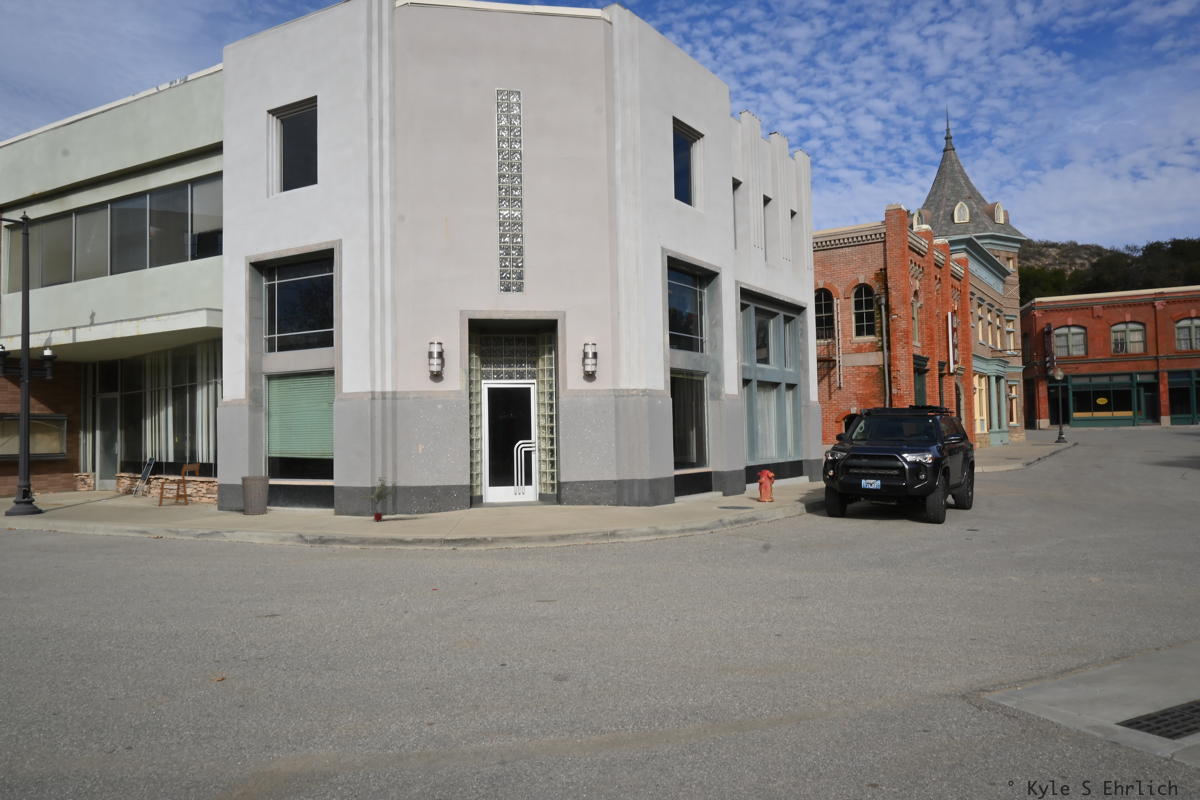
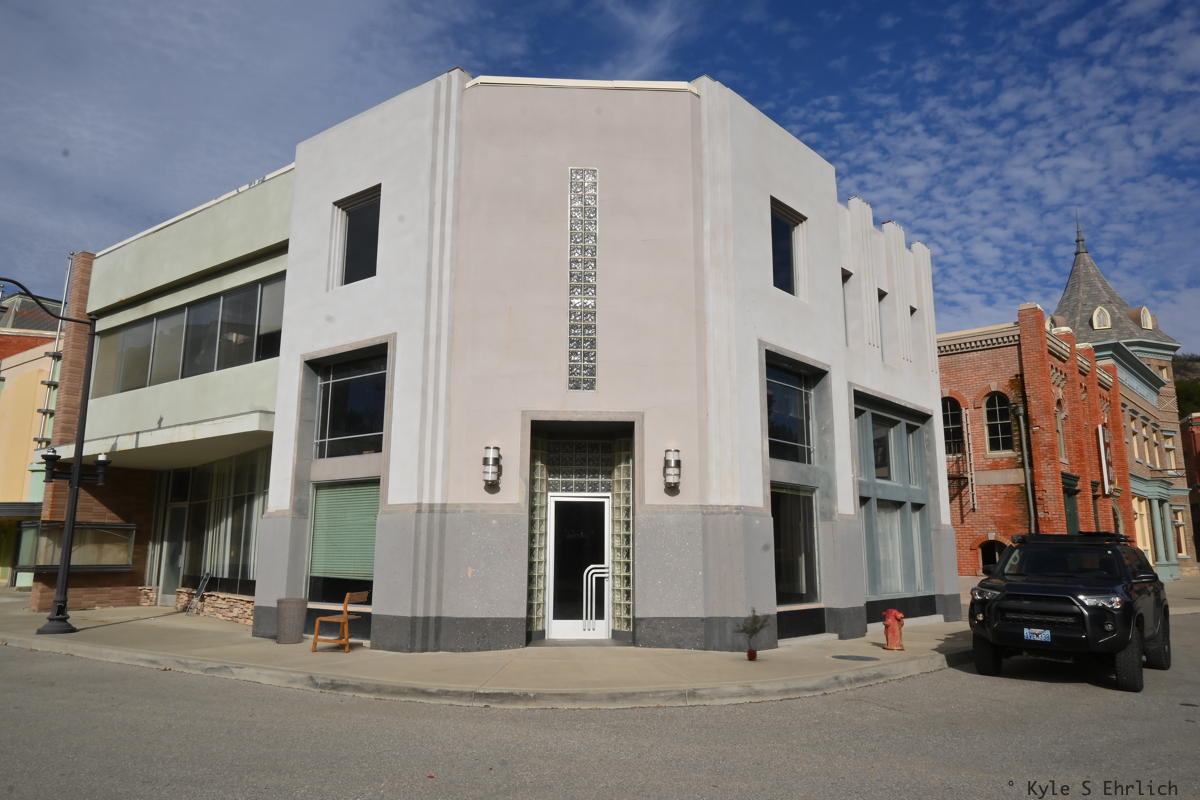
bench: present [159,463,200,506] -> present [312,591,369,652]
potted tree: present [361,477,395,521] -> present [734,610,770,660]

